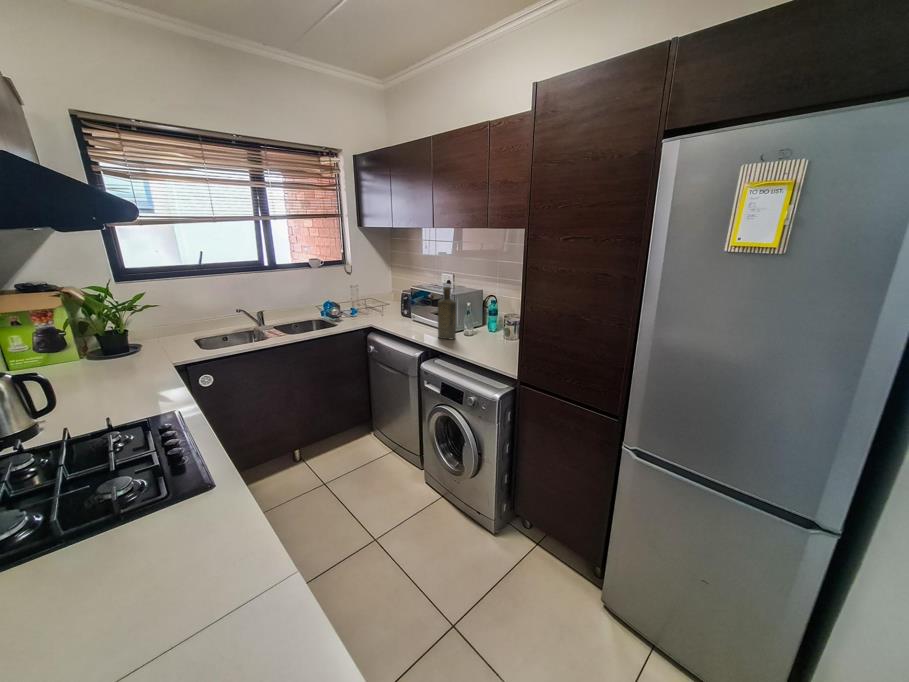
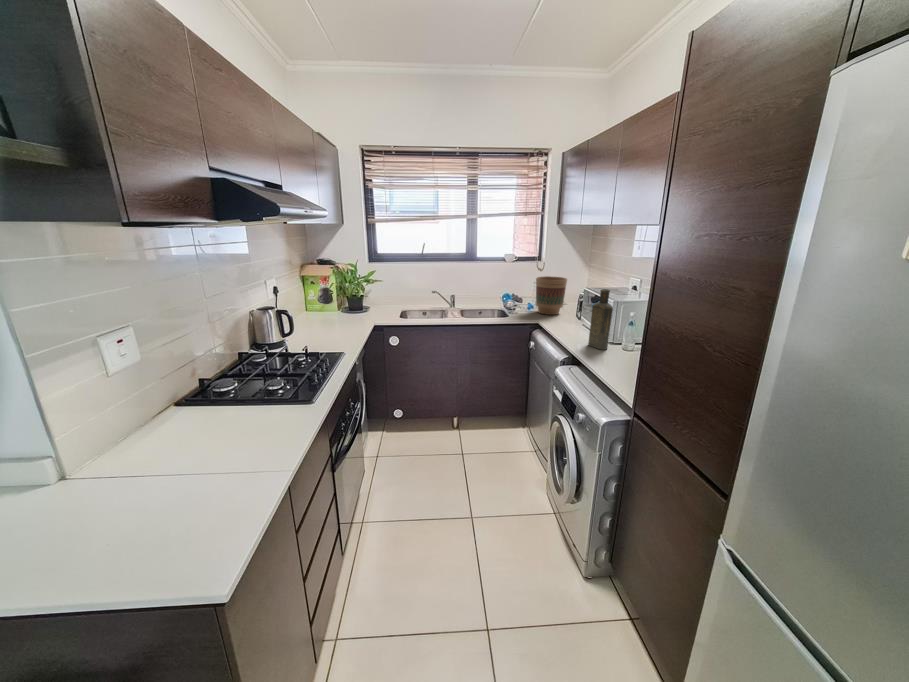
flower pot: none [357,279,388,317] -> present [536,276,567,315]

